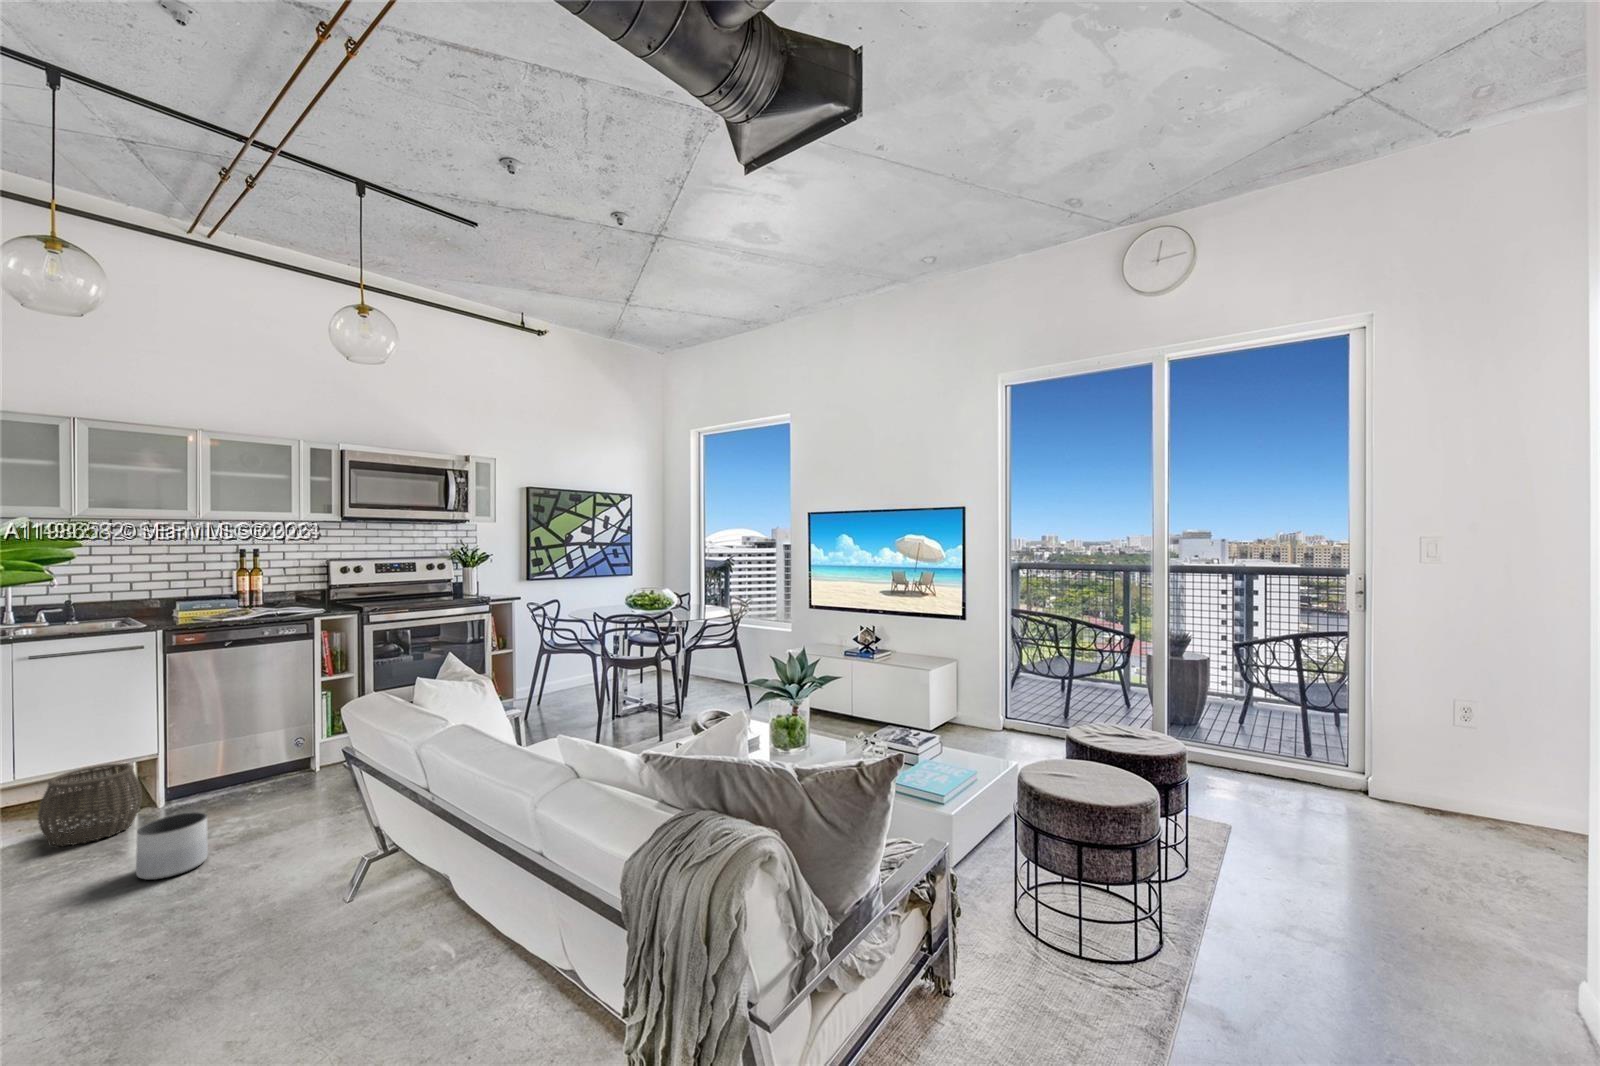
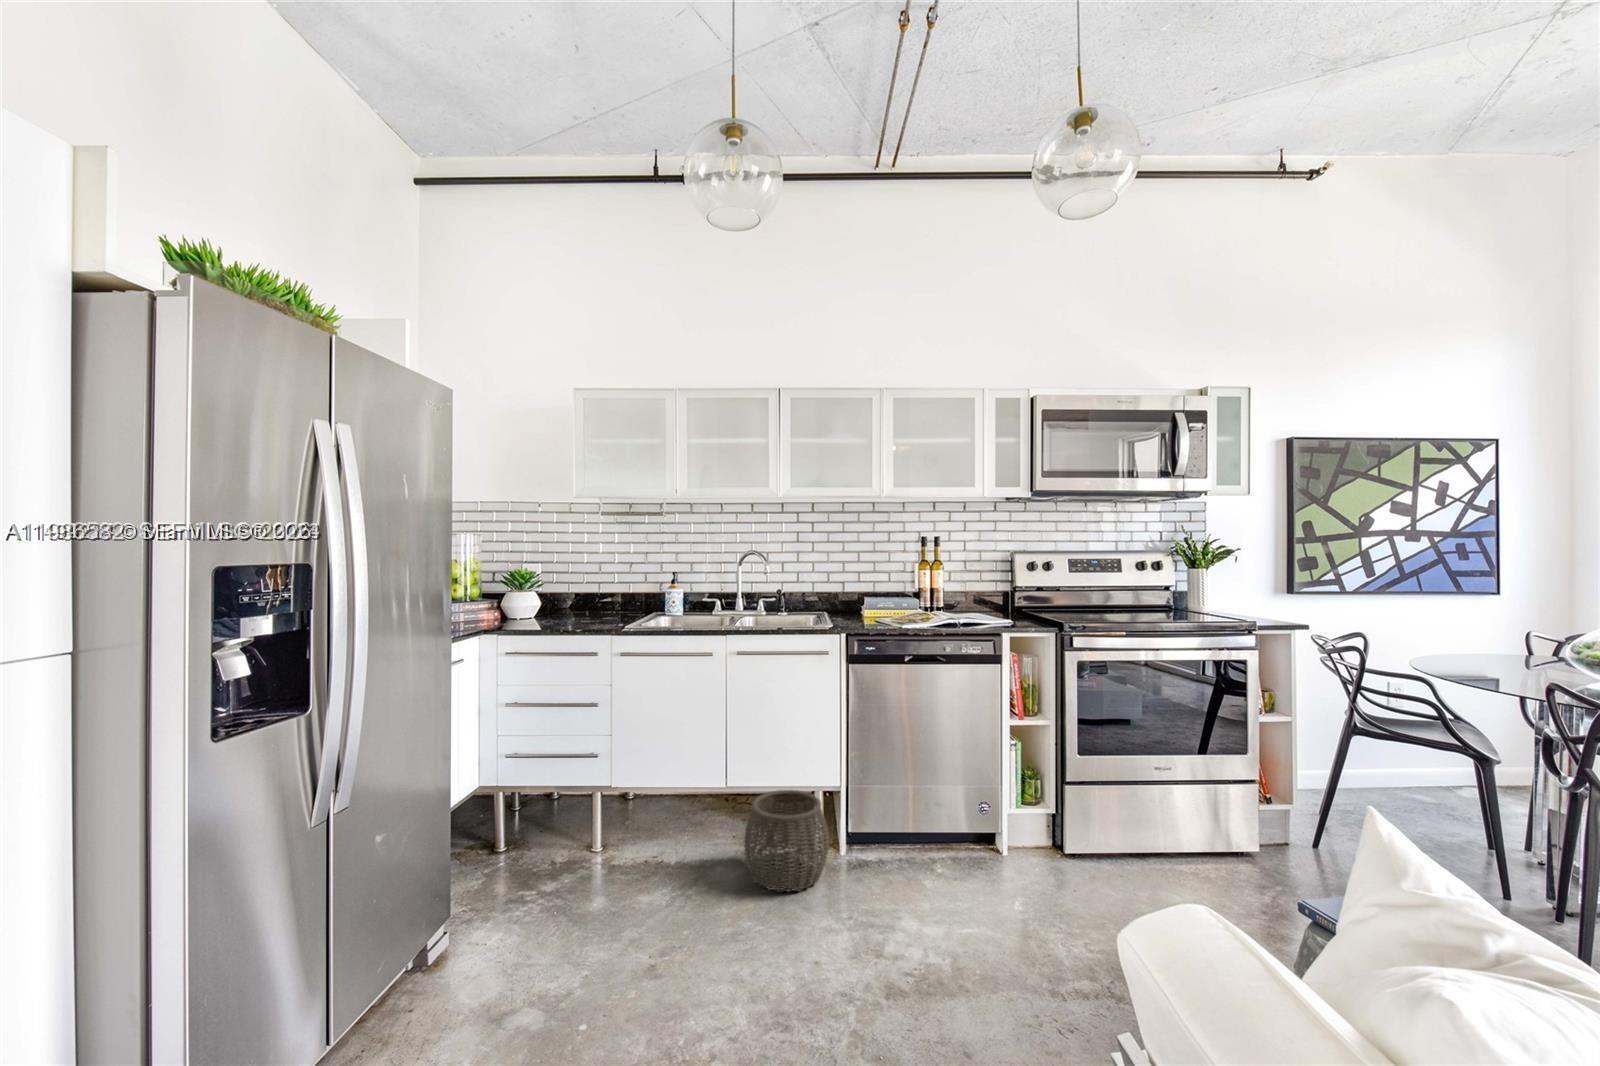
planter: present [136,812,208,880] -> none [811,922,888,1037]

